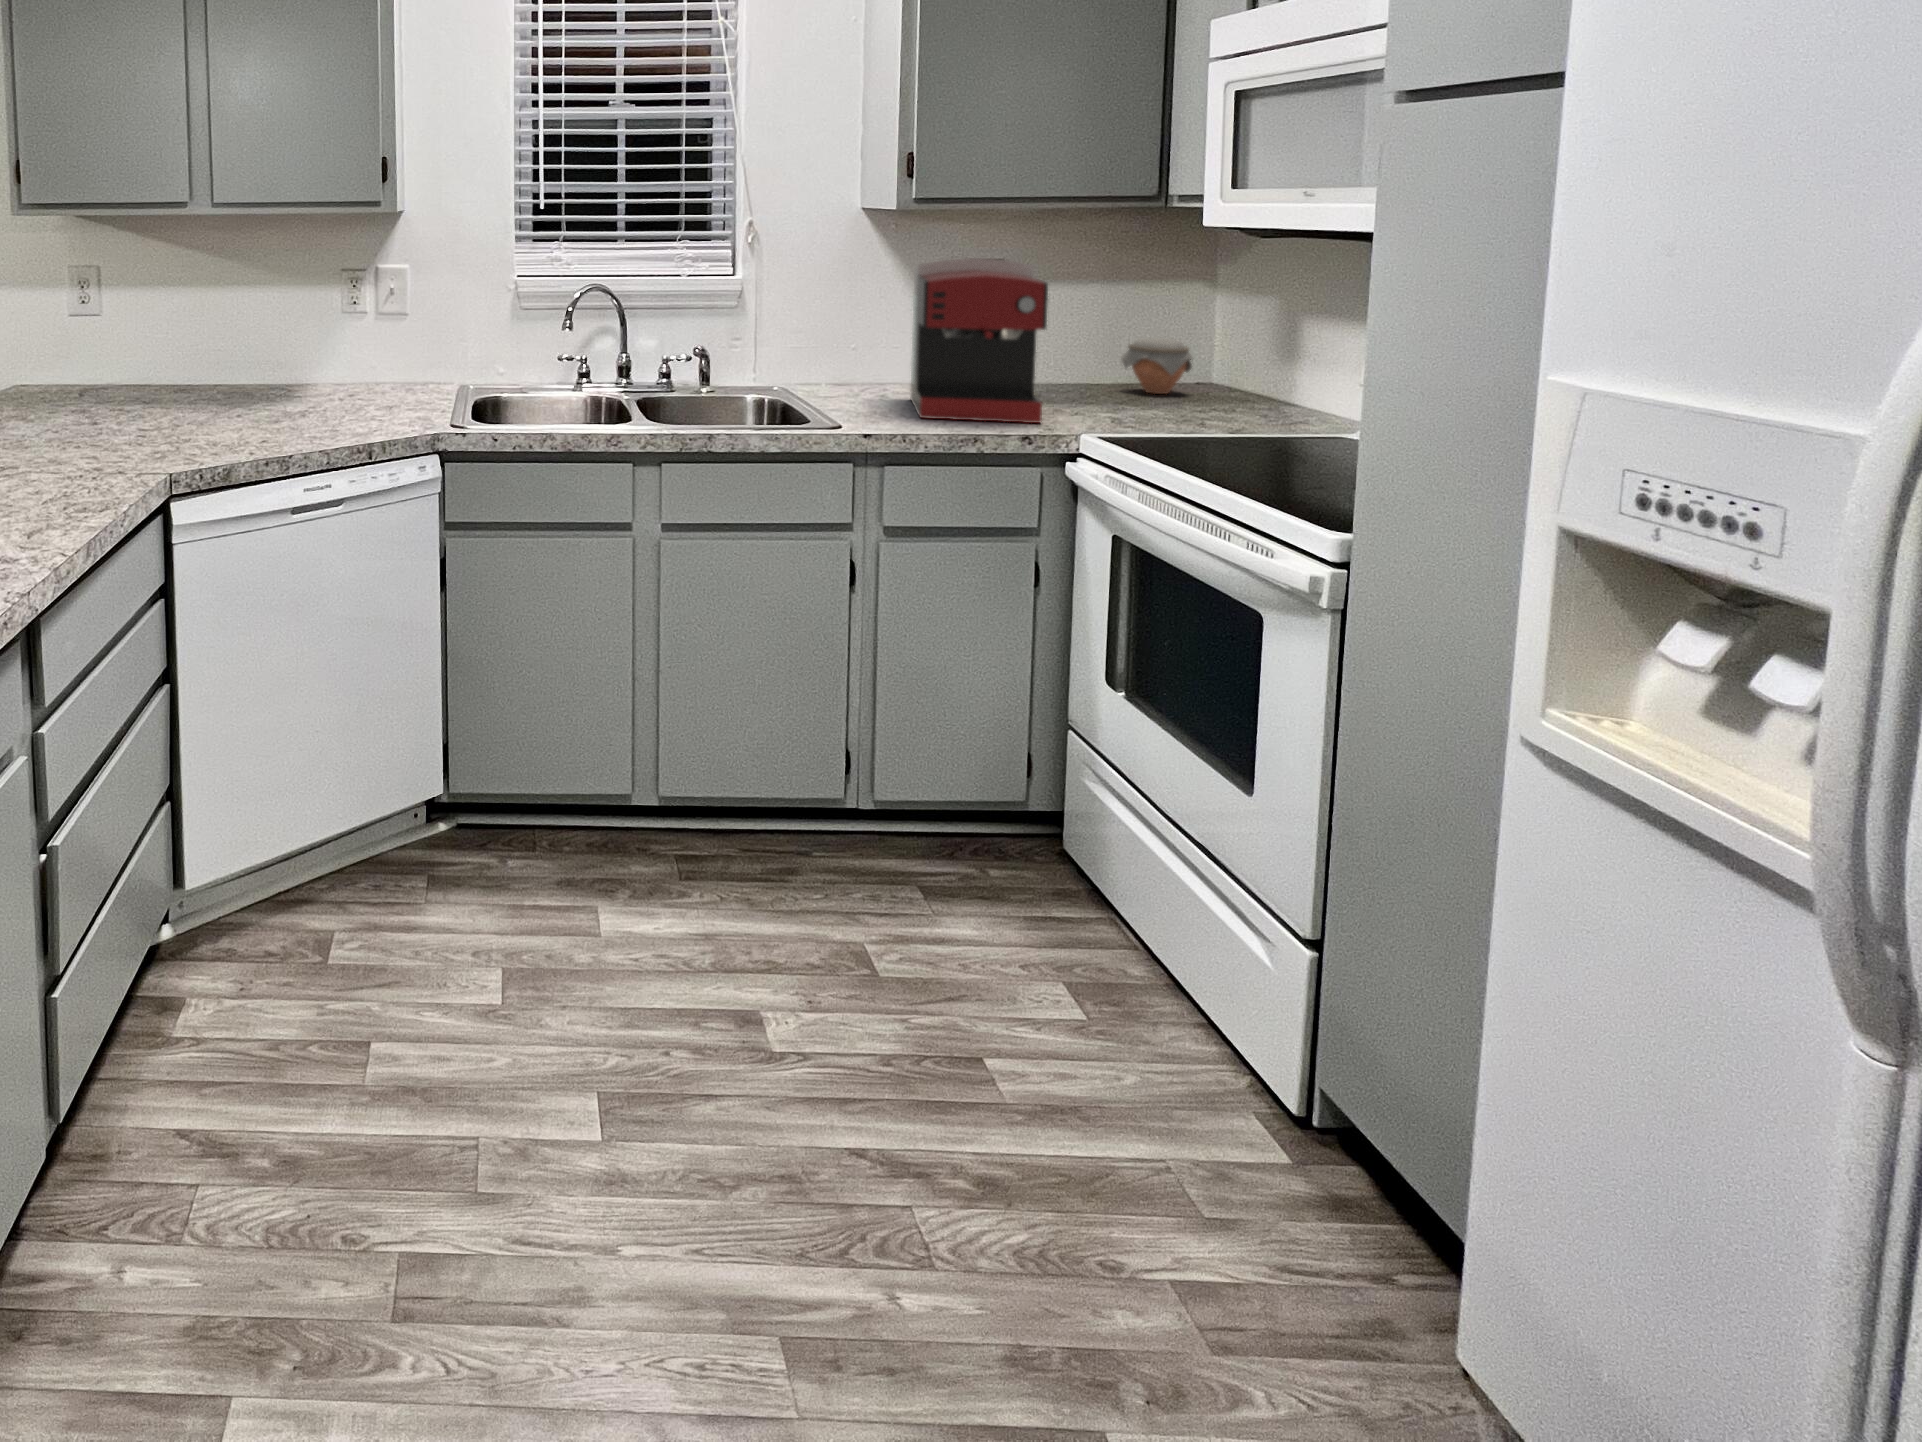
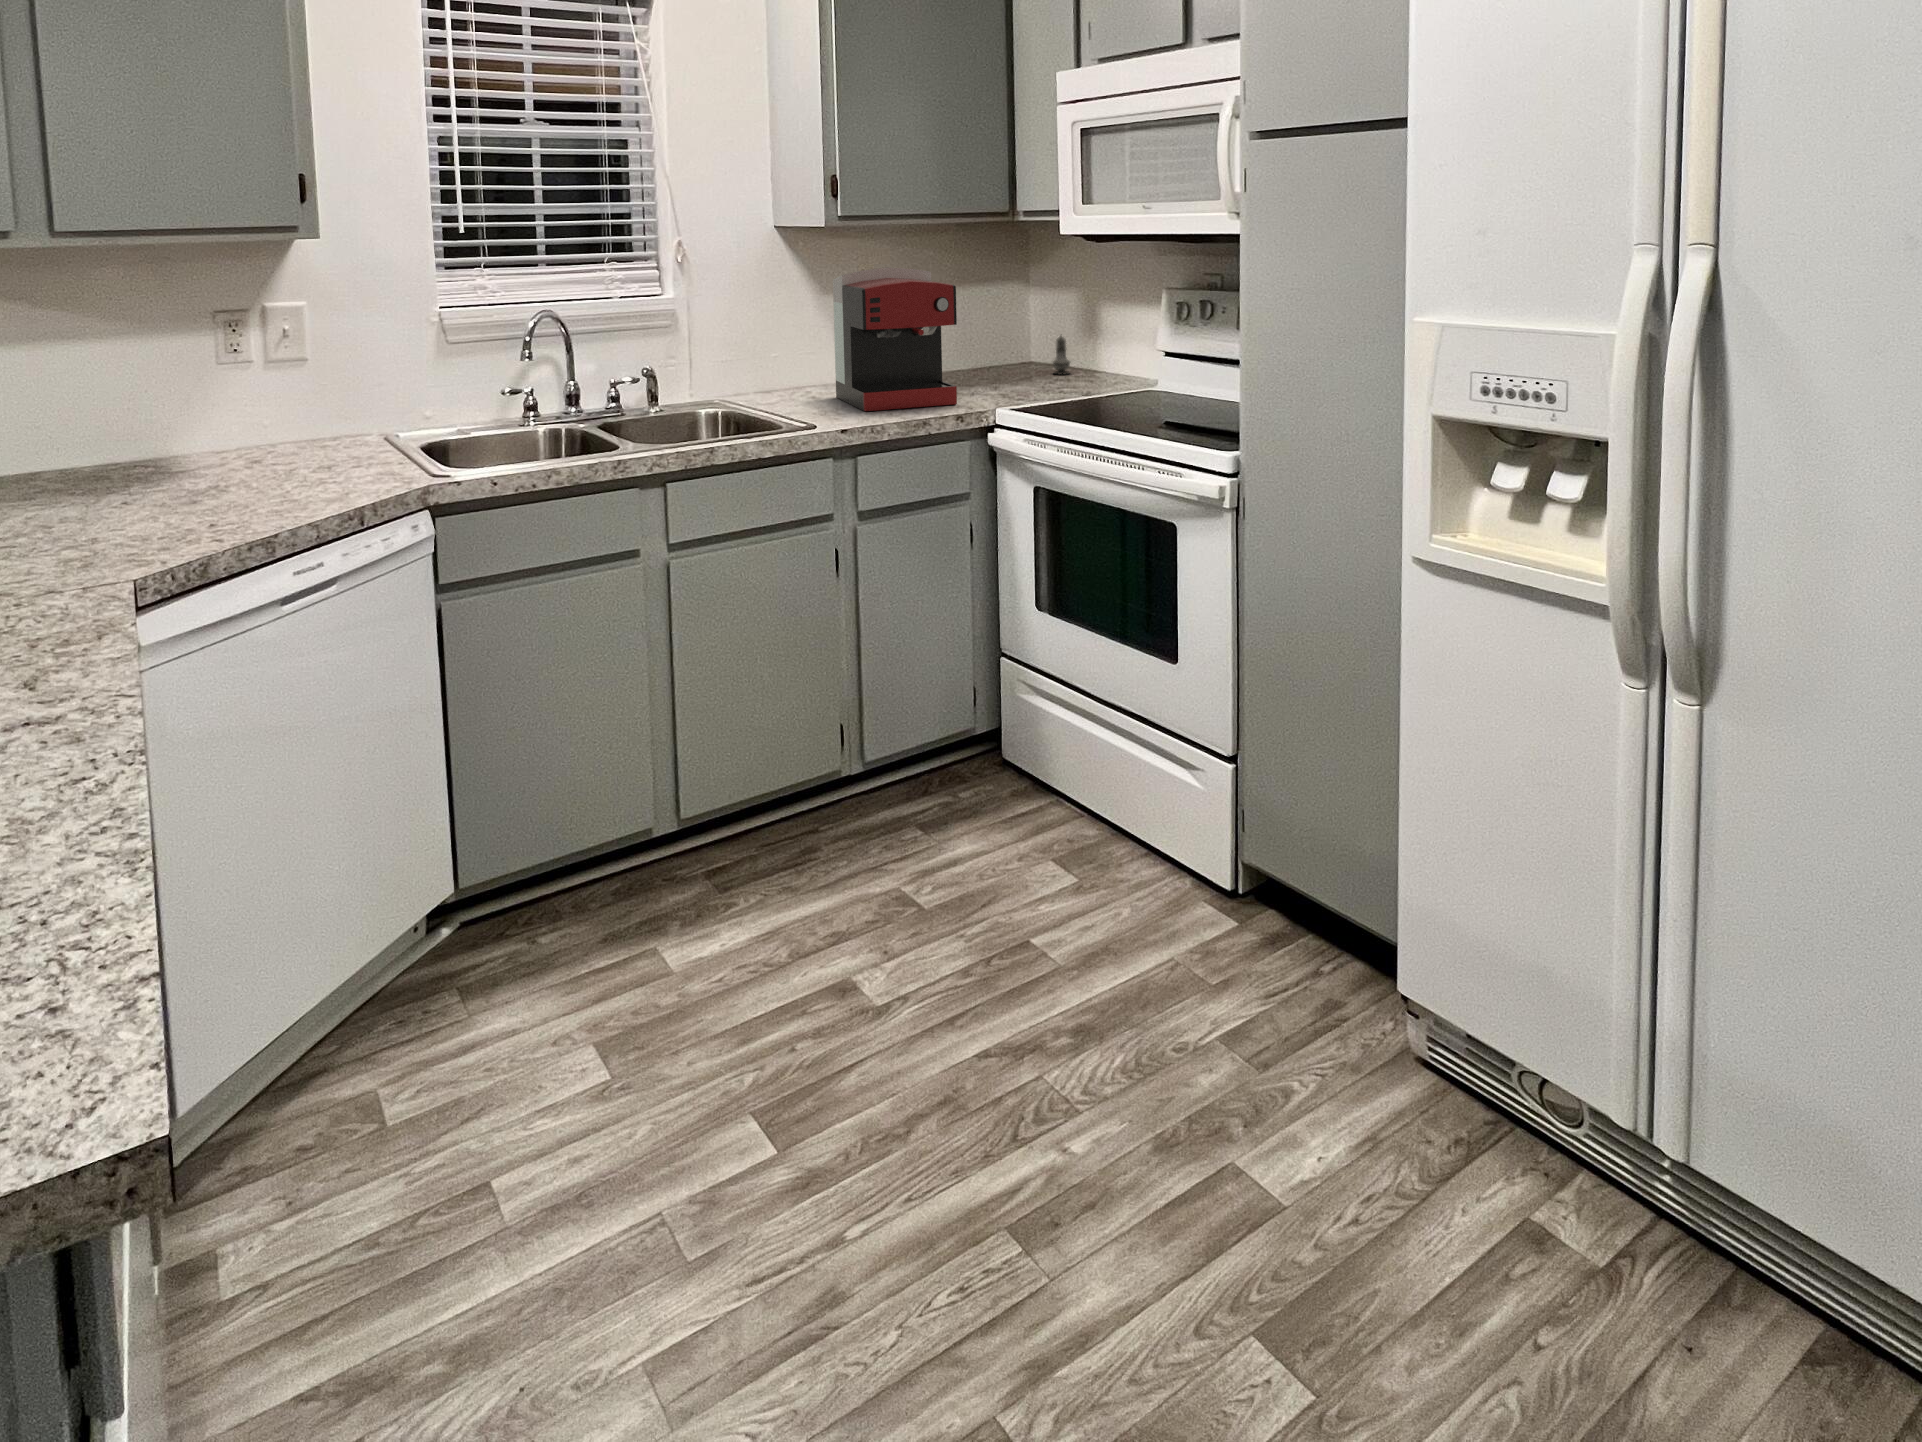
jar: present [1121,338,1192,394] -> none [976,328,1027,373]
salt shaker: none [1225,352,1255,404] -> present [1053,336,1070,374]

